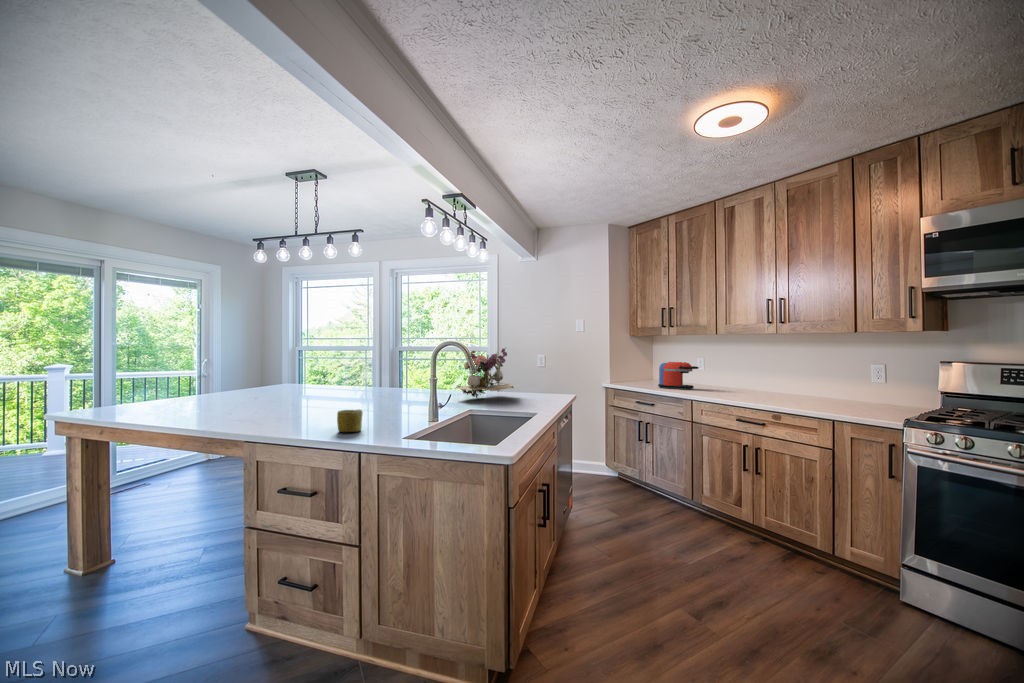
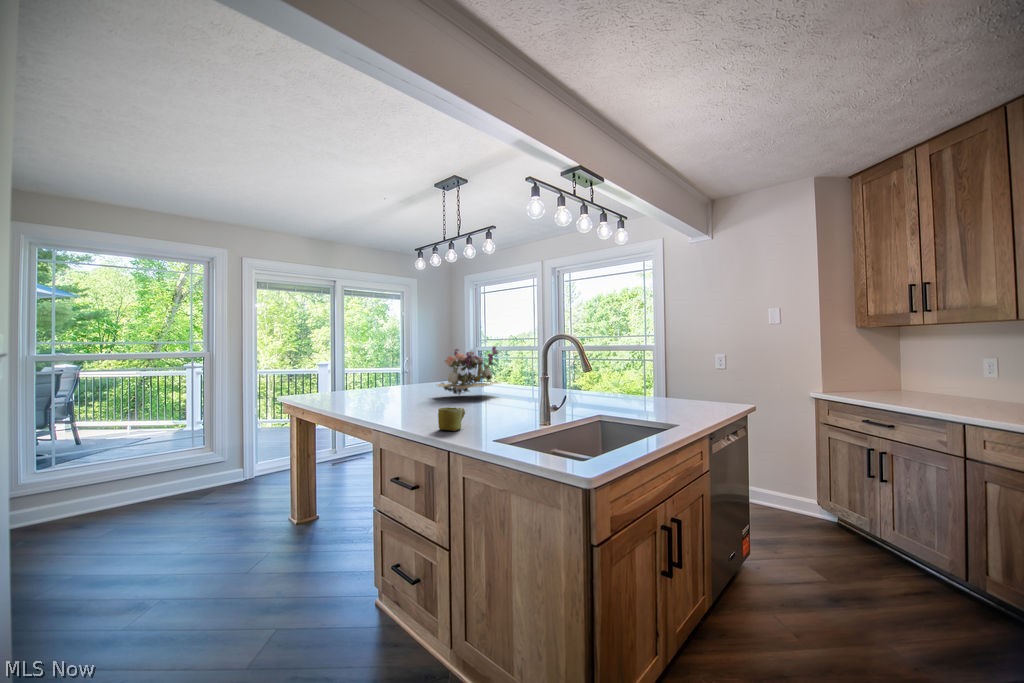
flower arrangement: present [454,347,515,398] -> present [438,346,499,395]
coffee maker: present [658,362,699,389] -> none [904,364,985,407]

